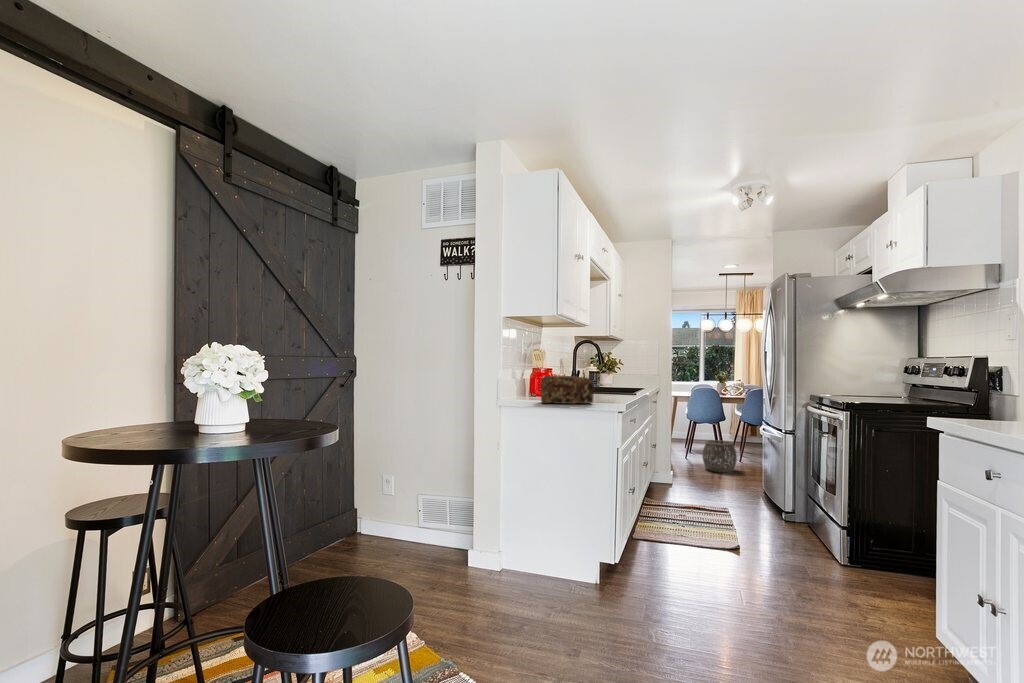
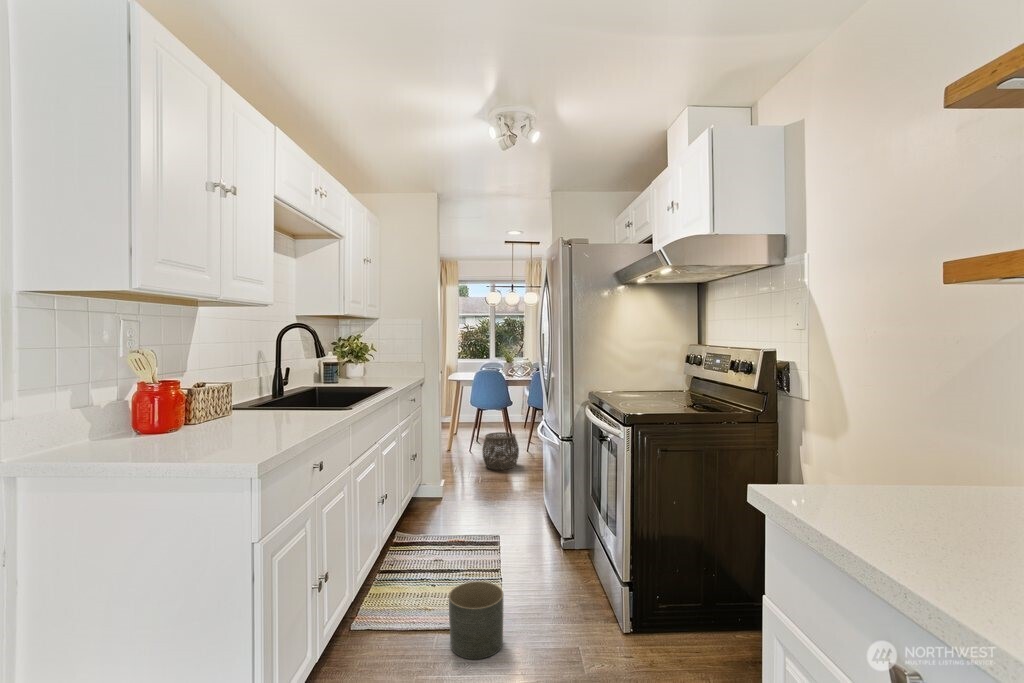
bread loaf: present [540,375,594,404] -> none [119,404,238,463]
planter: none [708,519,749,566] -> present [449,581,504,659]

